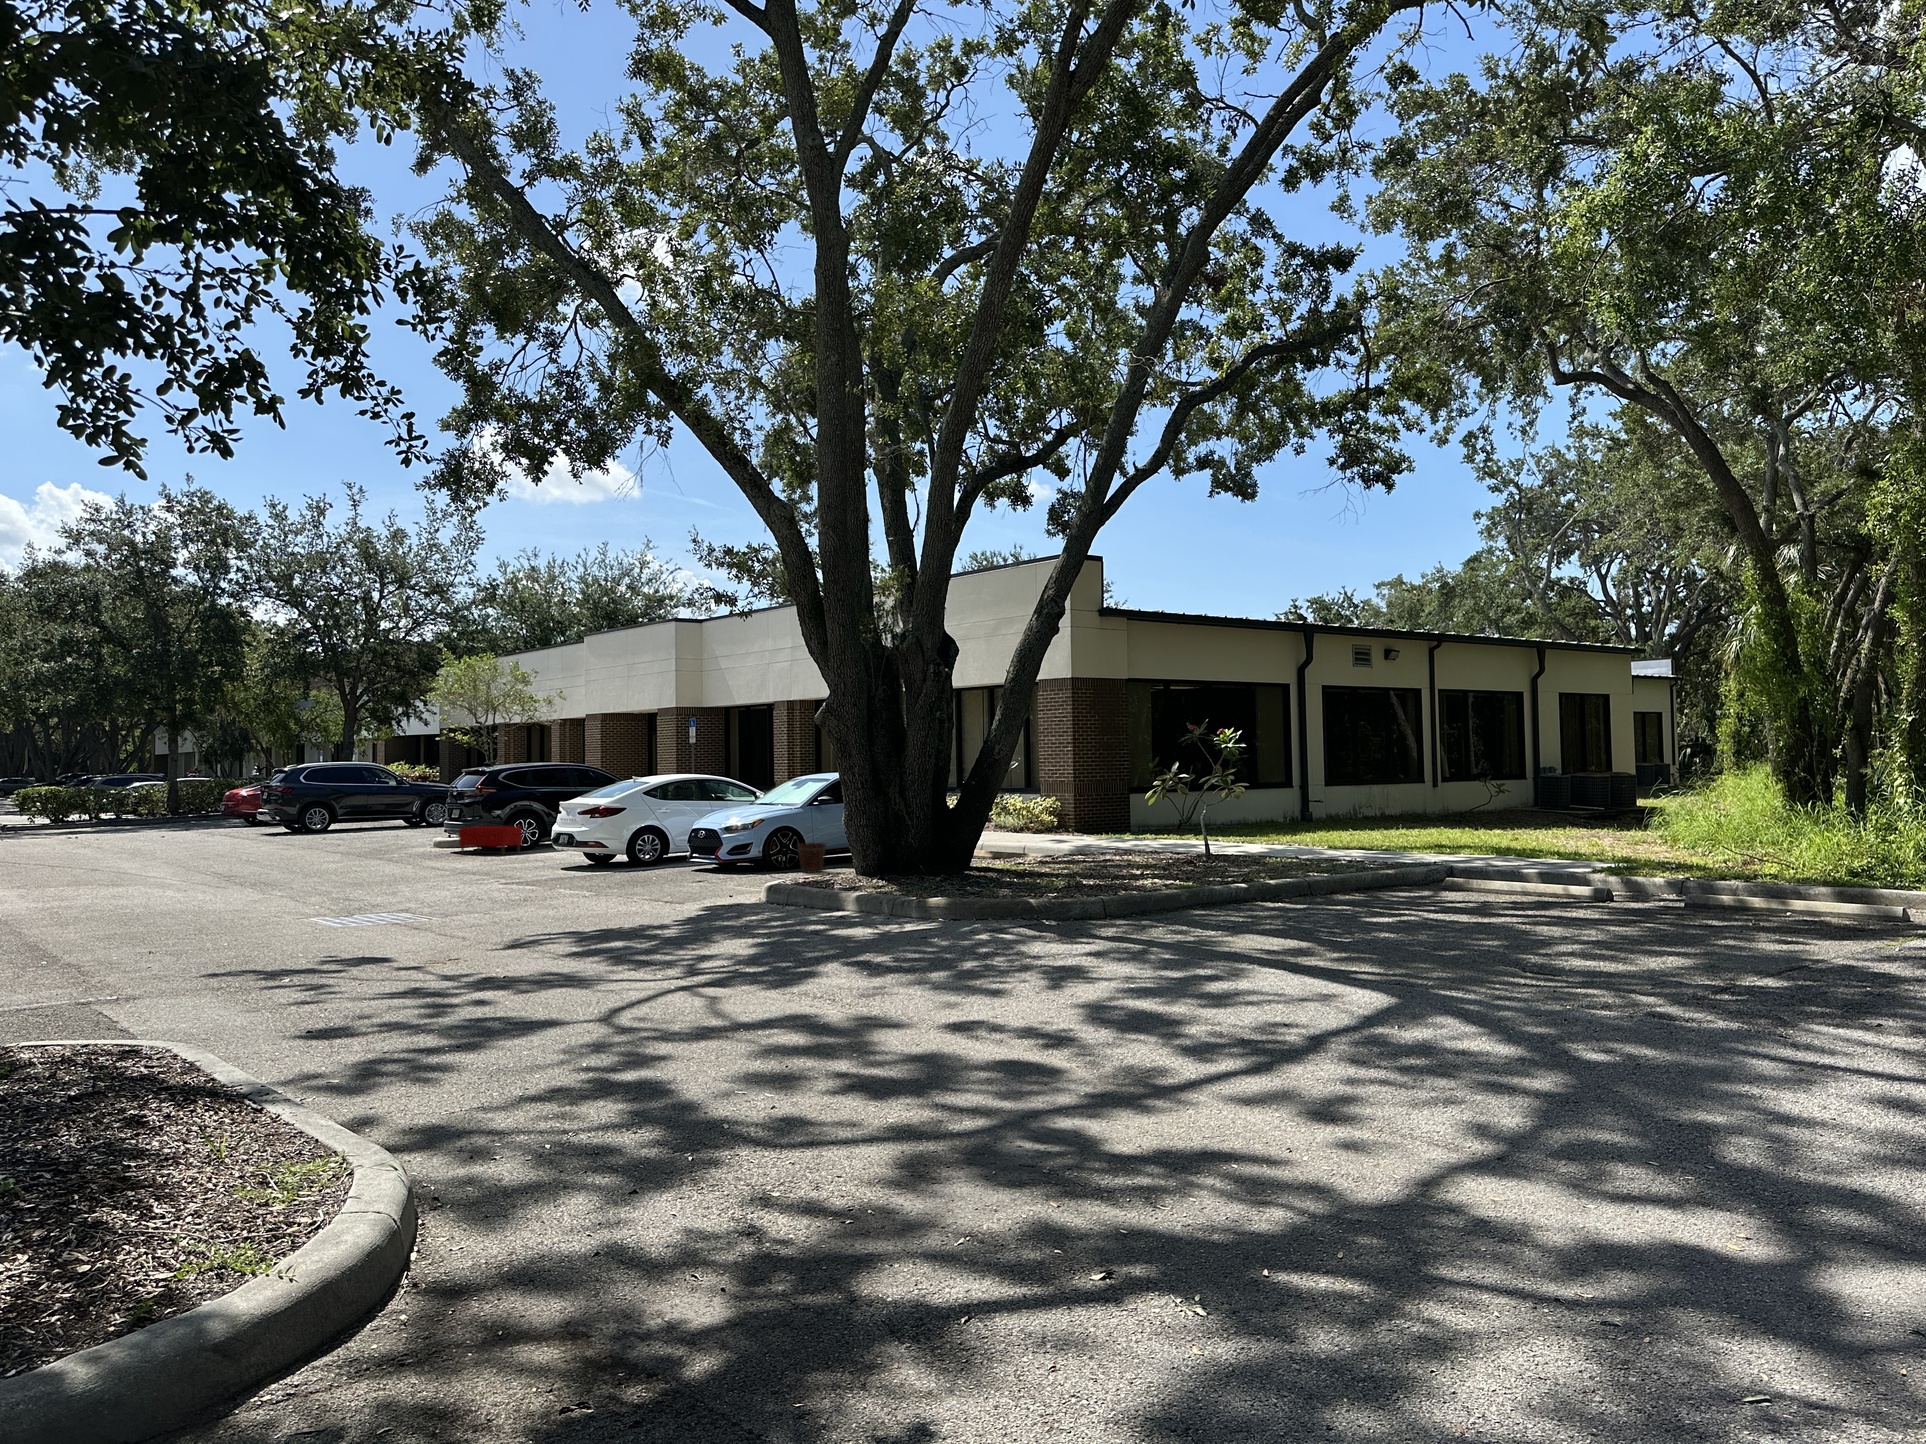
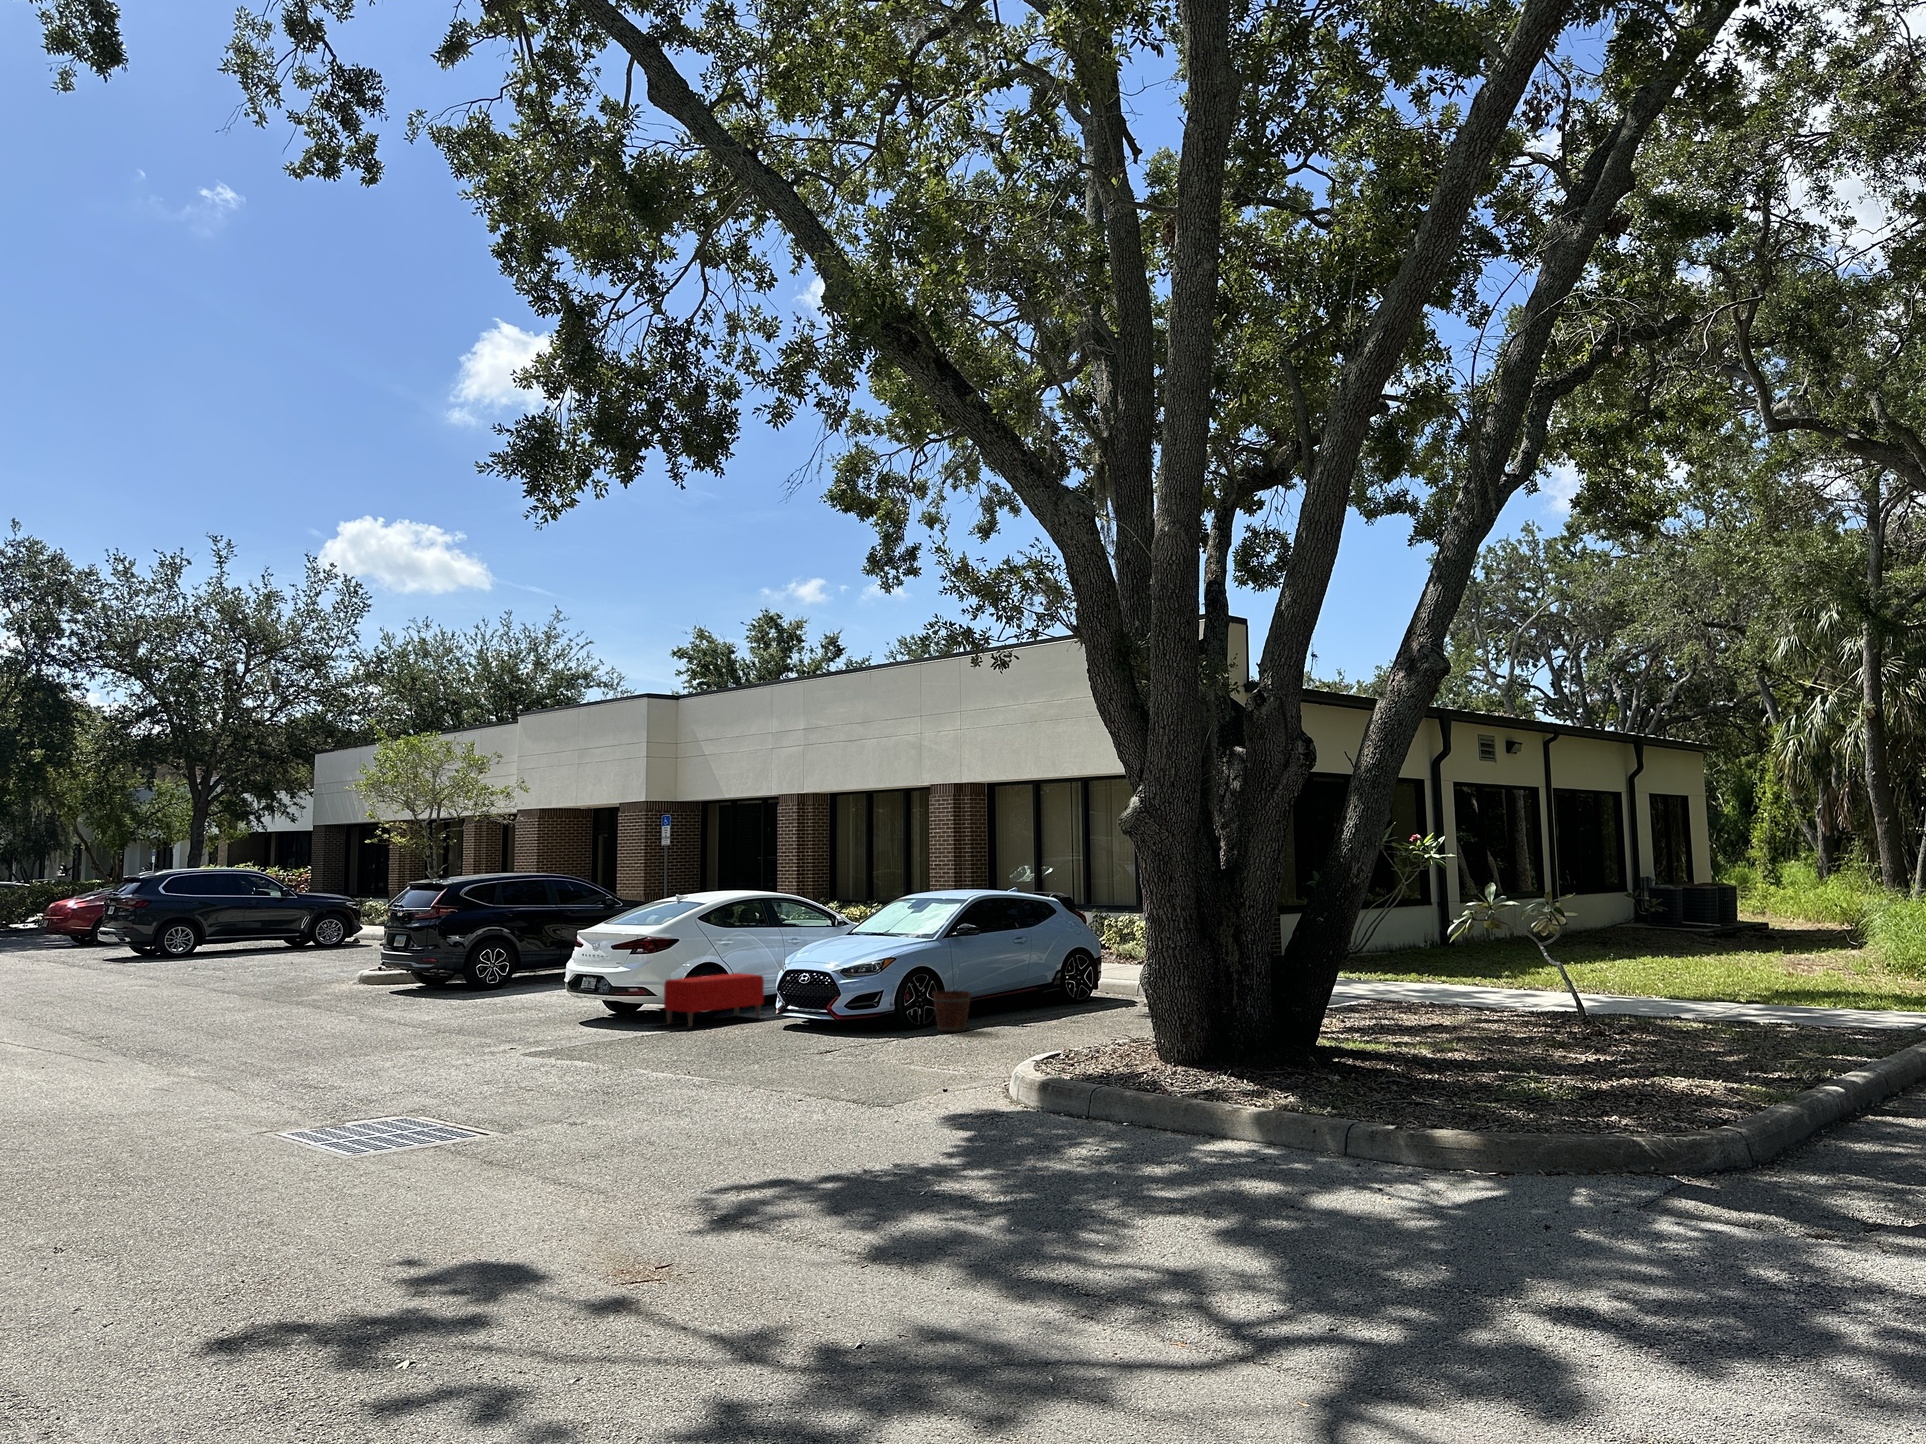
bench: present [459,826,522,854] -> present [664,973,764,1027]

